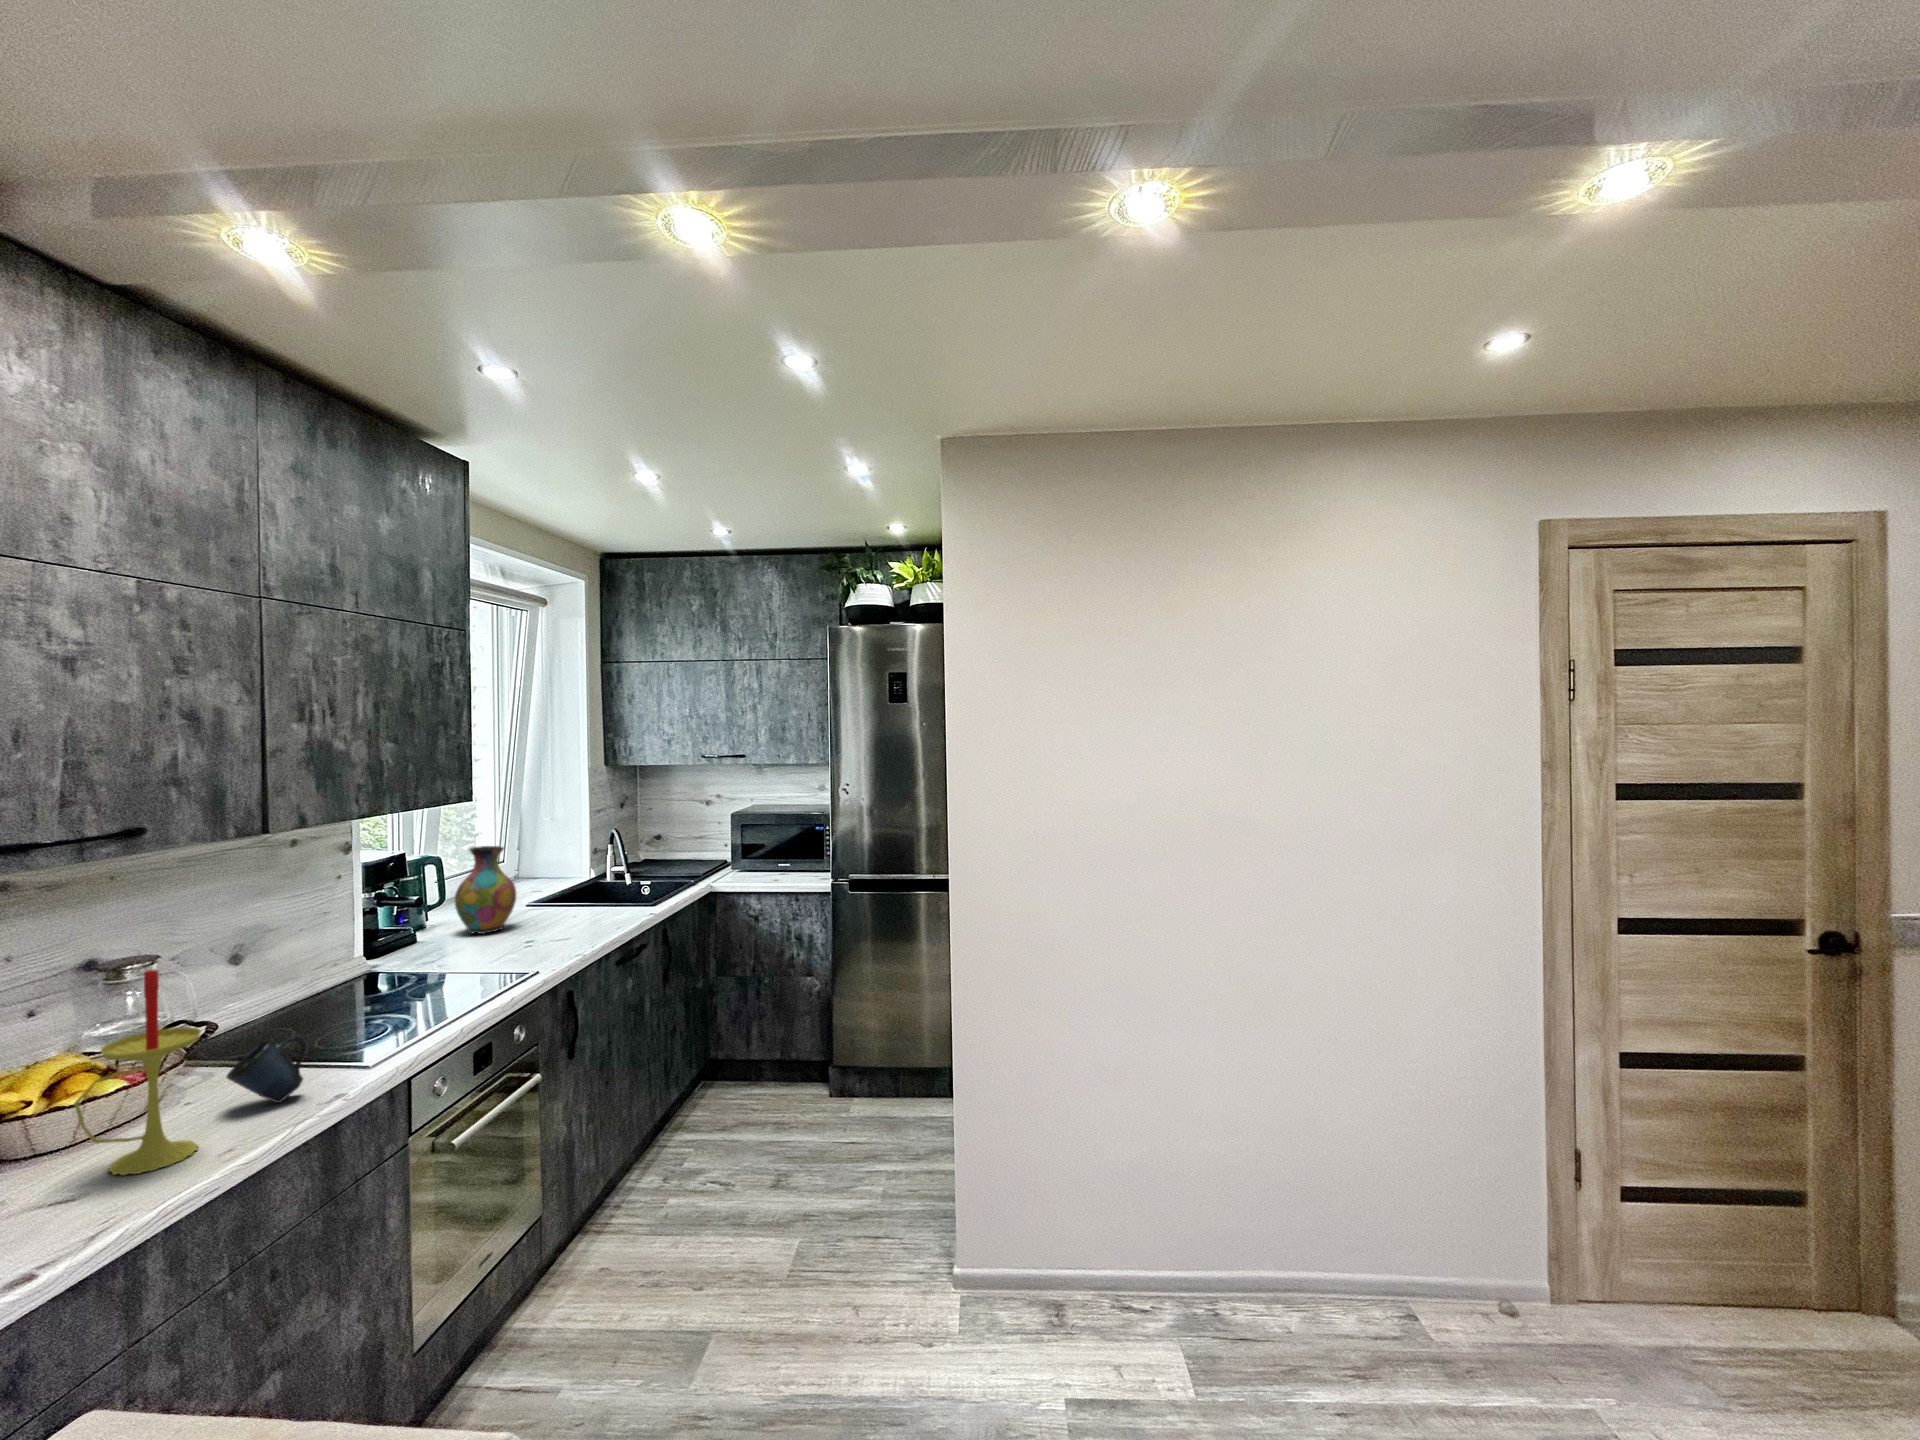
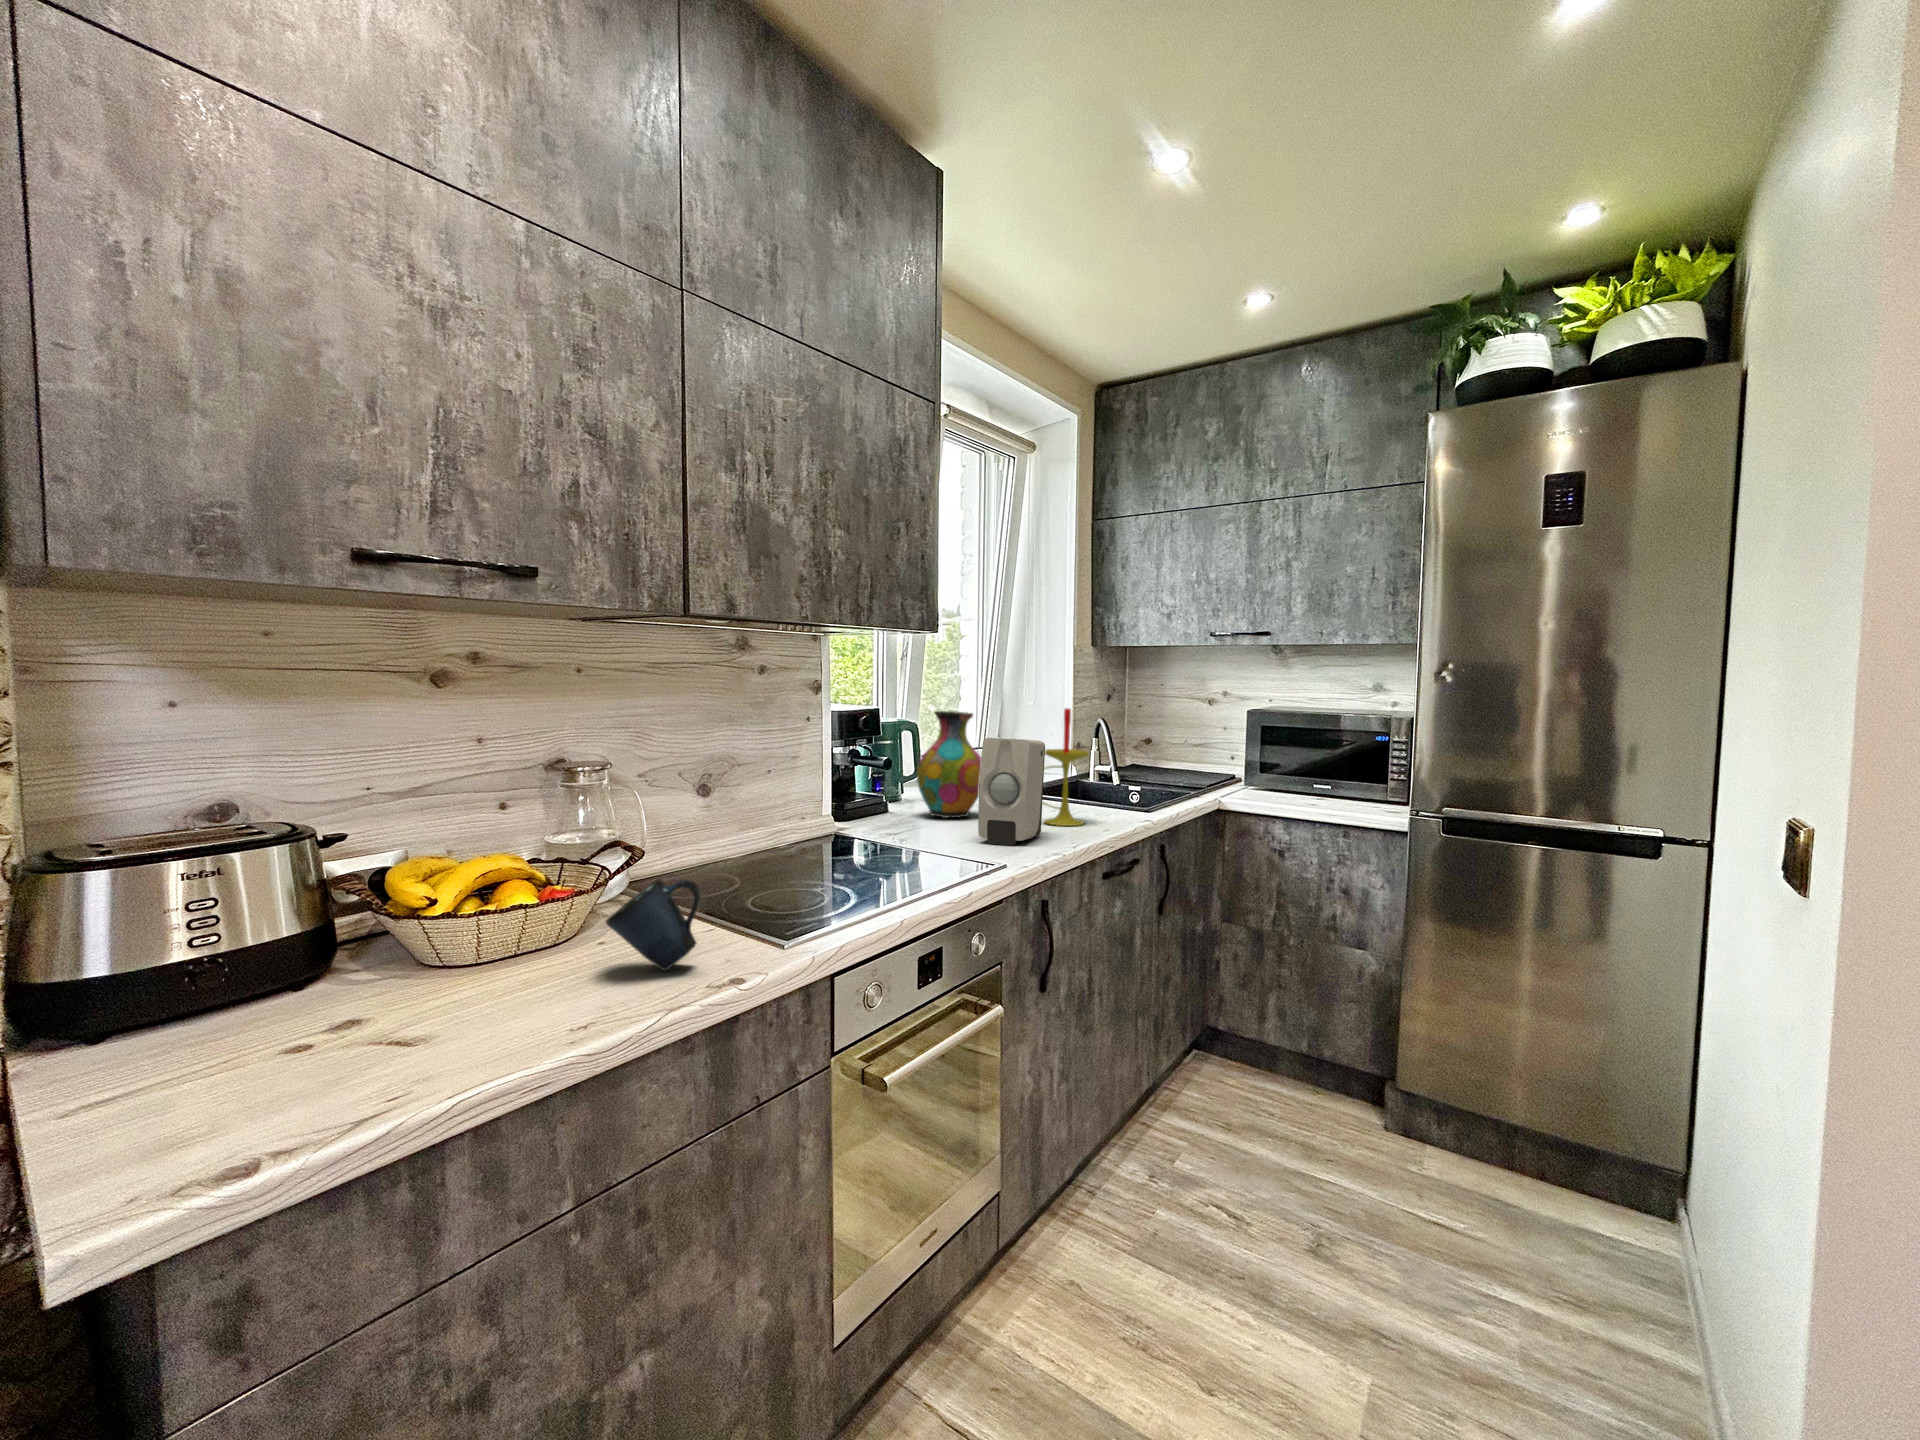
soap dispenser: none [513,870,566,954] -> present [978,738,1045,846]
candle: present [74,970,201,1175] -> present [1043,708,1088,826]

